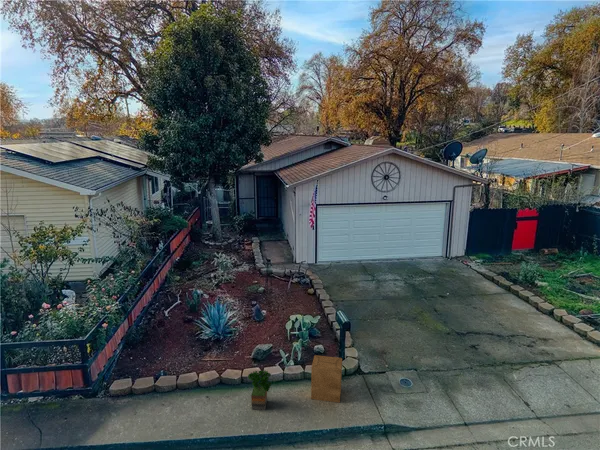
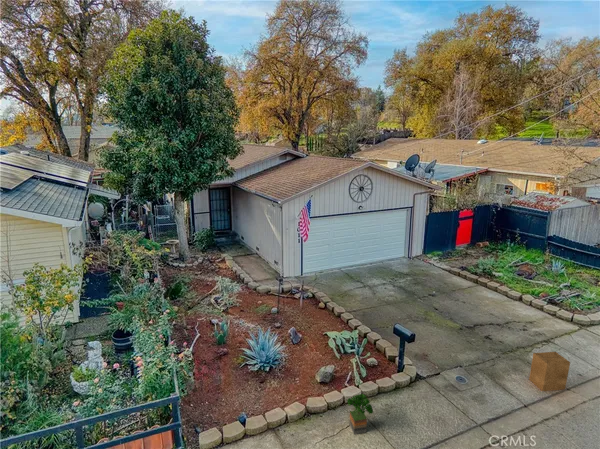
cardboard box: present [311,355,342,402] -> present [529,352,570,391]

